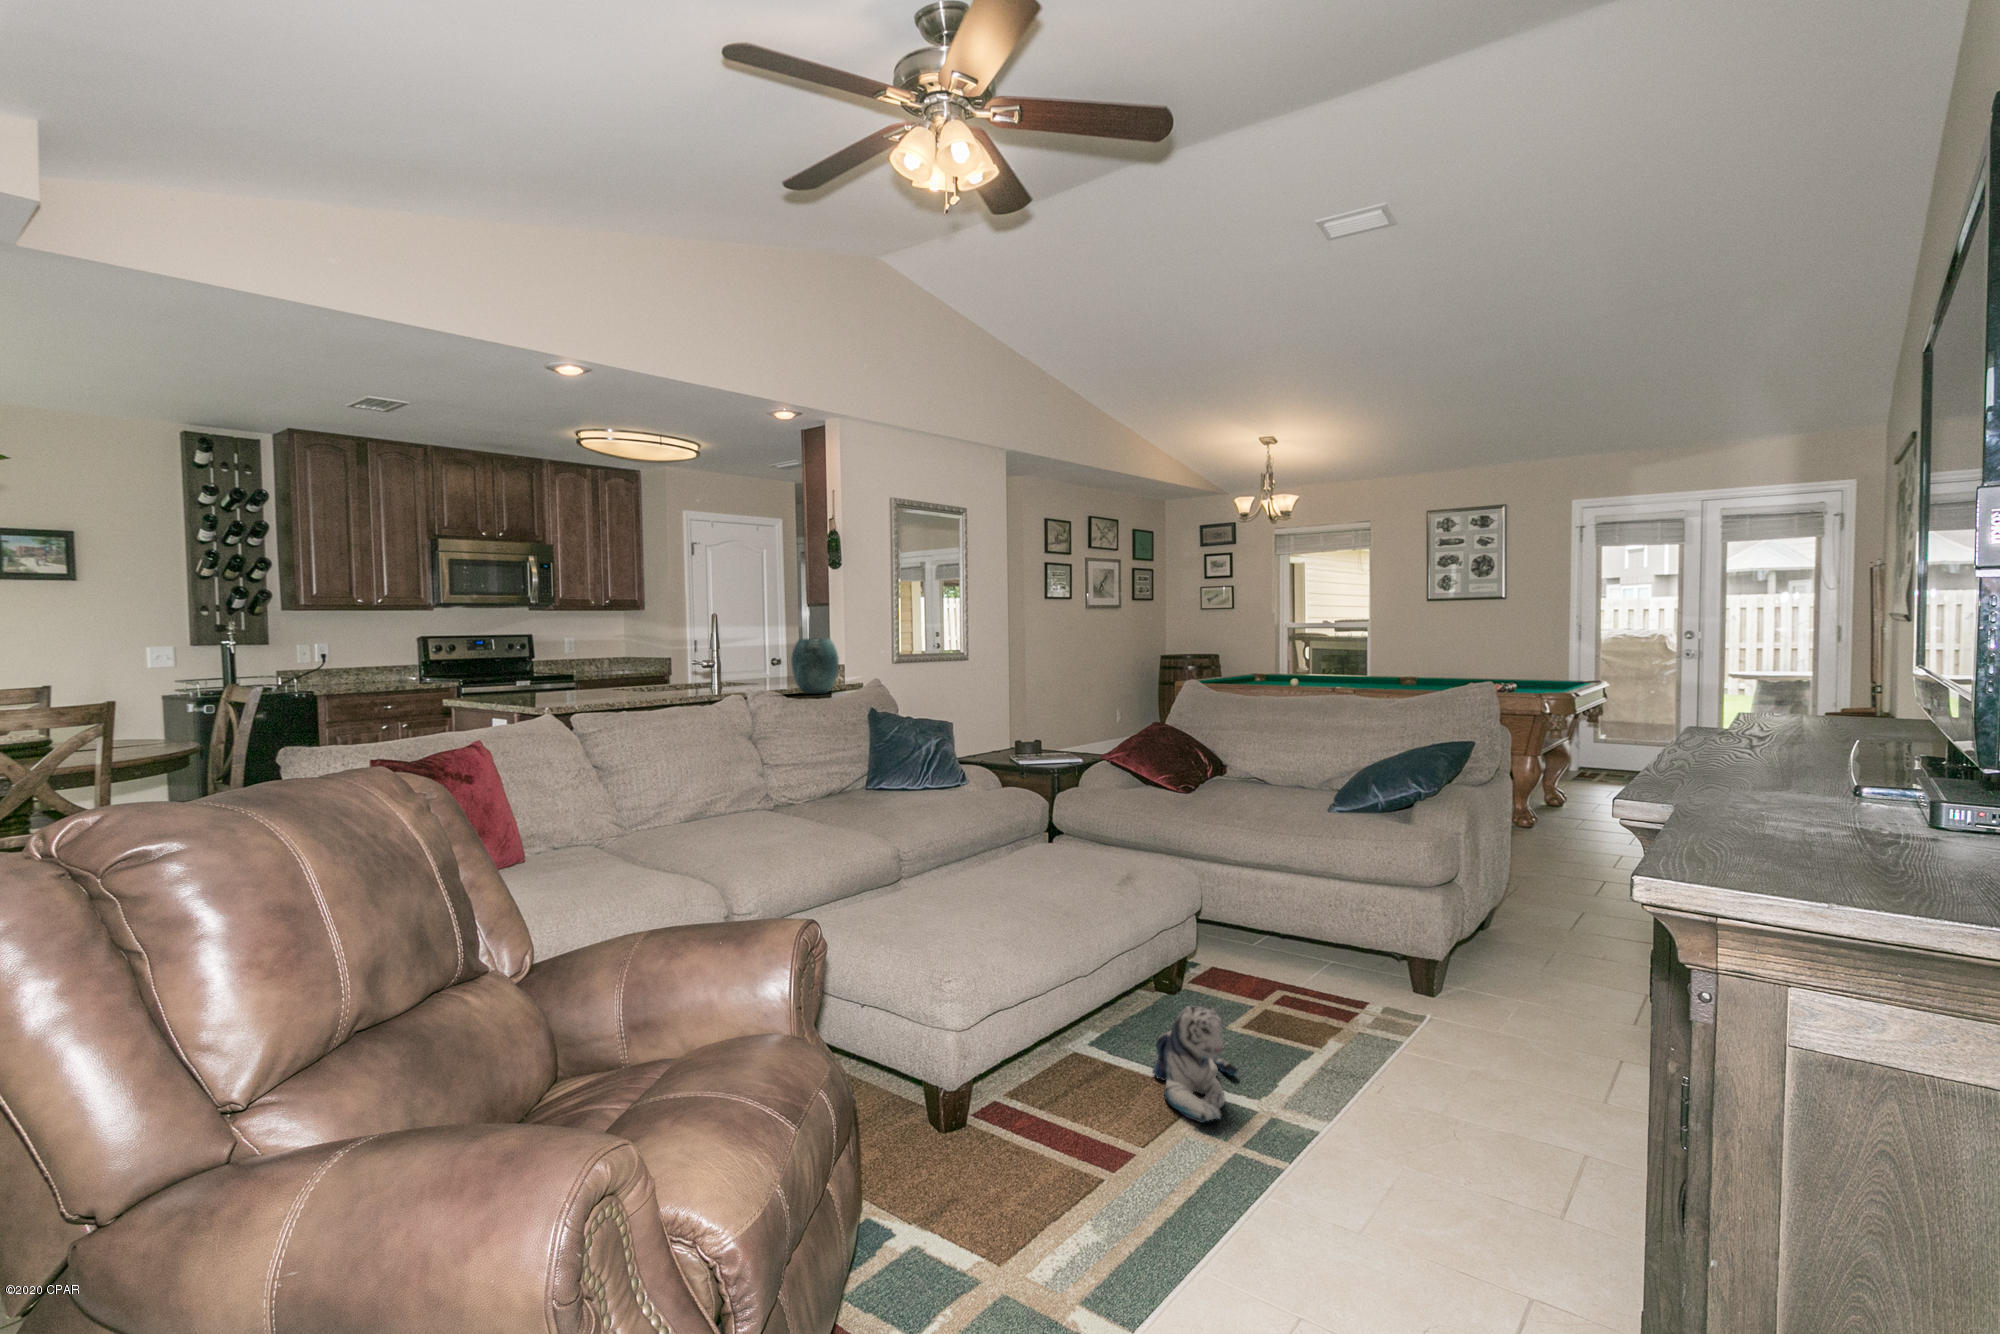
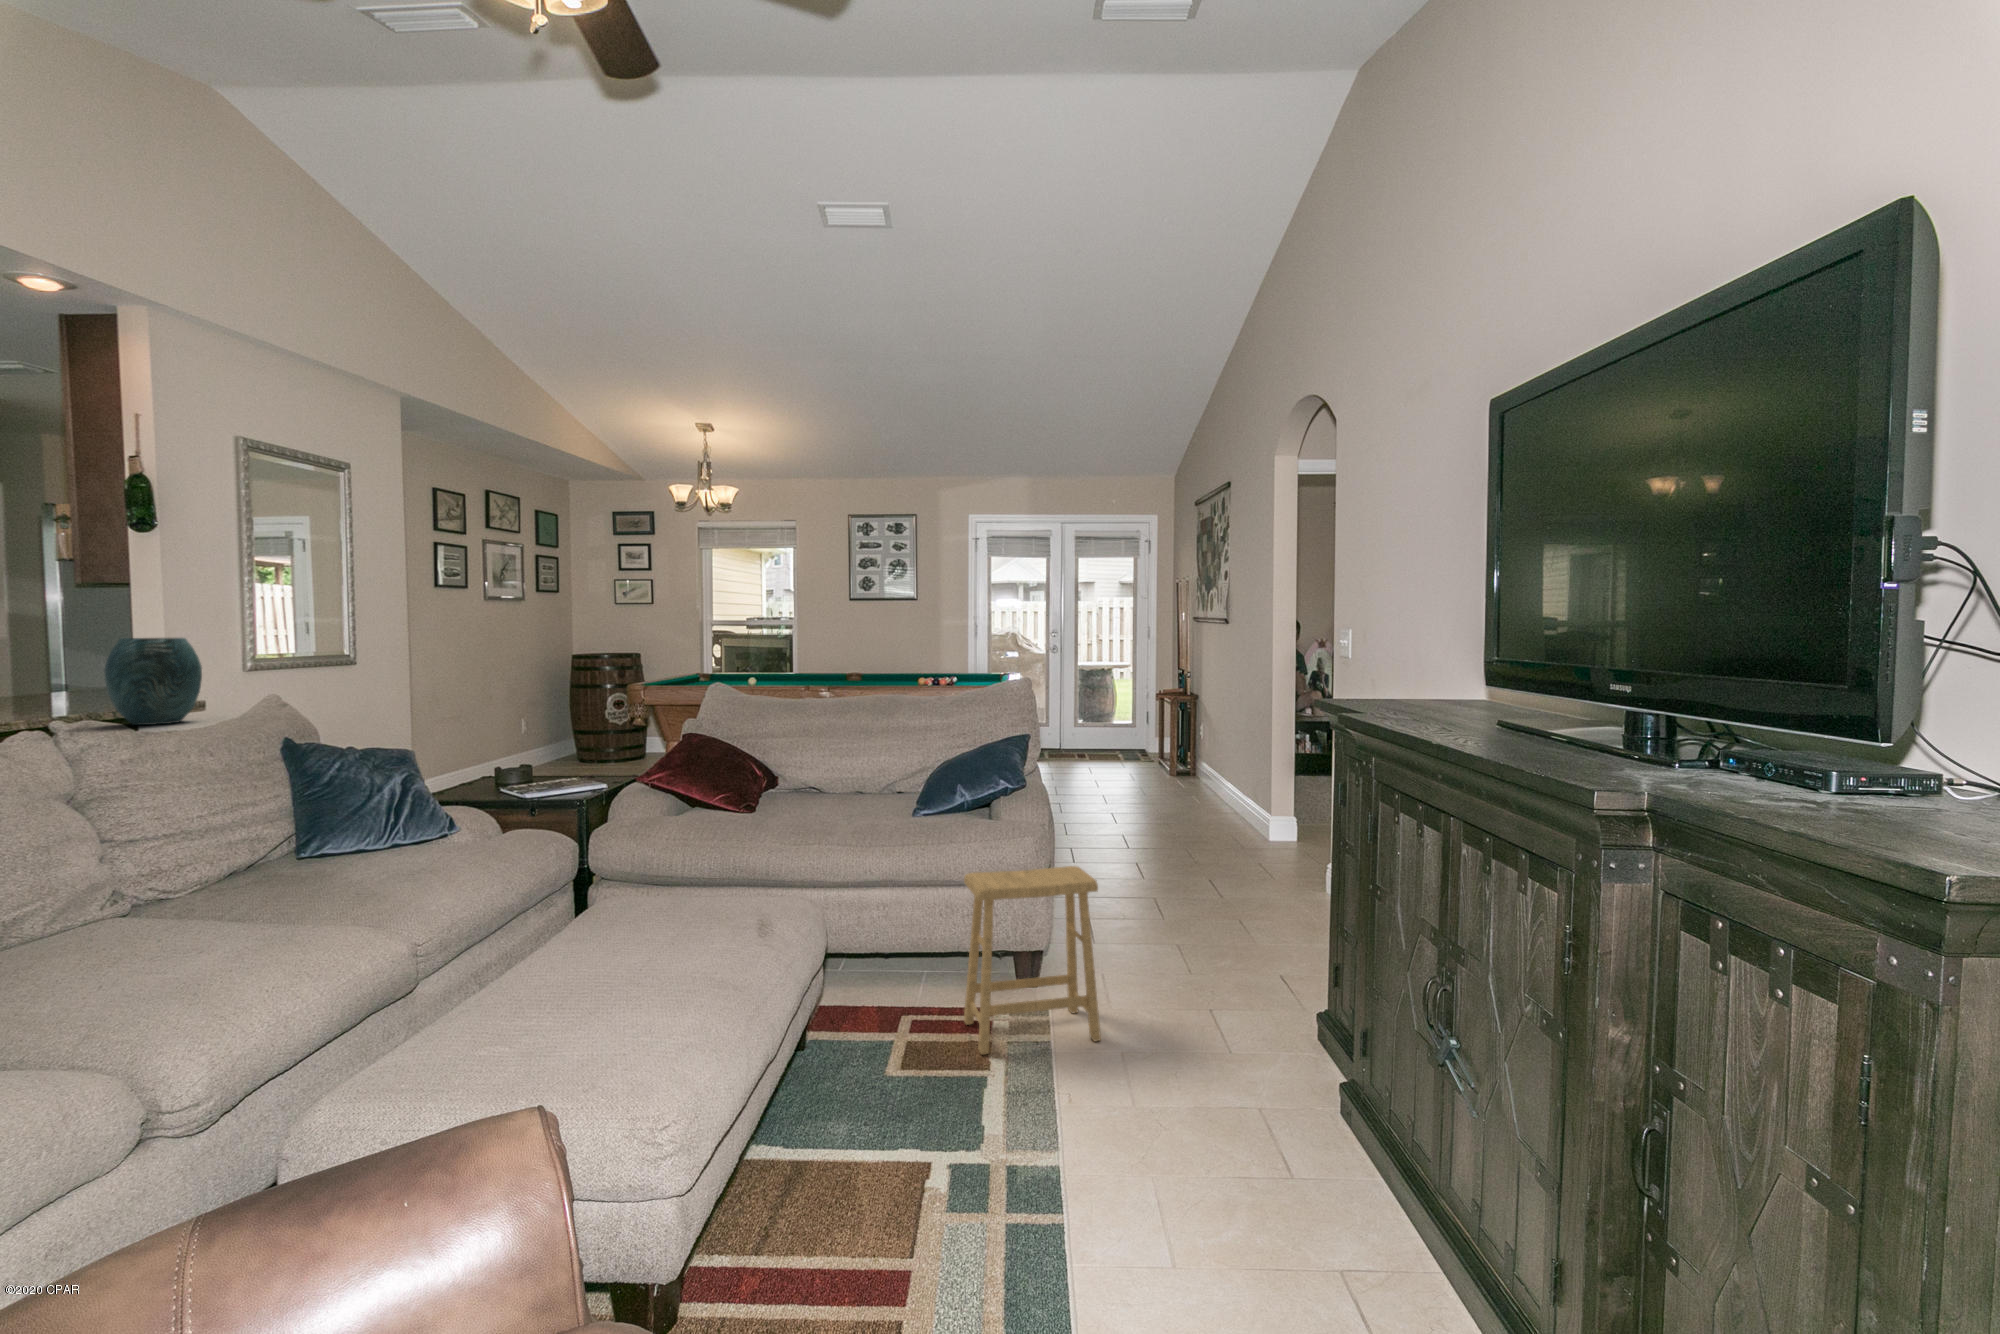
footstool: none [1320,865,1456,1059] -> present [964,866,1101,1055]
plush toy: present [1153,1006,1237,1123] -> none [850,1060,971,1198]

